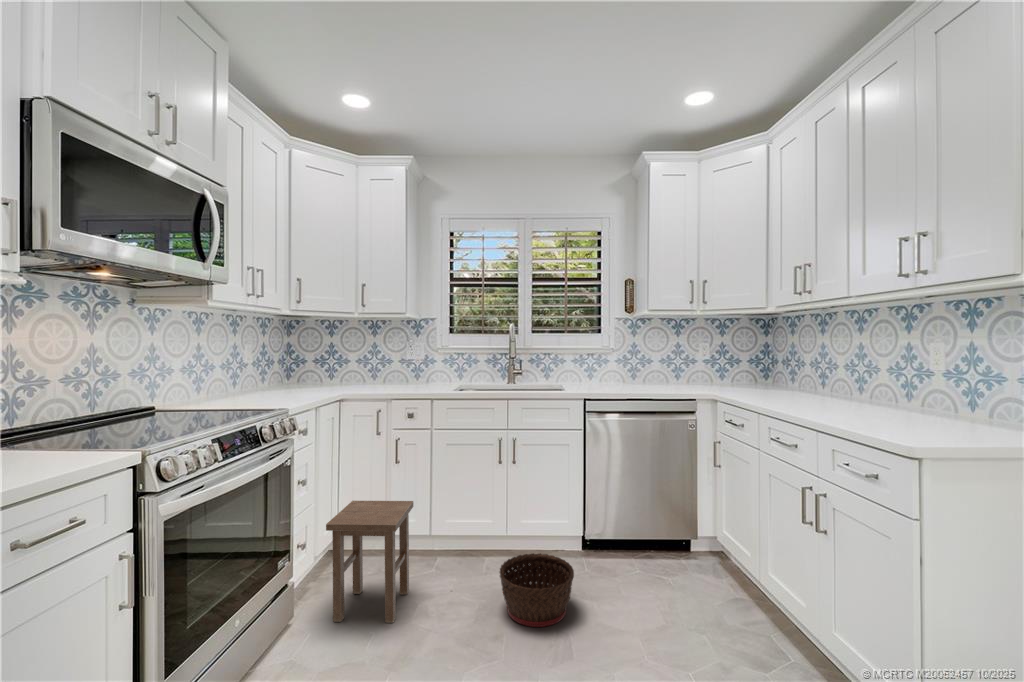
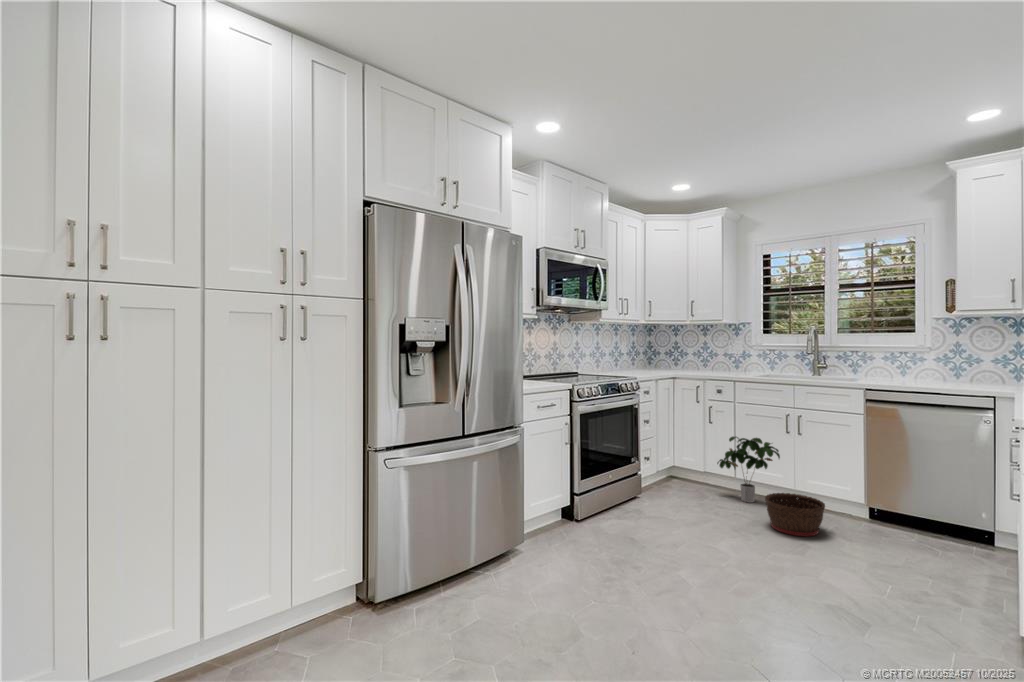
potted plant: none [410,477,494,573] -> present [717,437,780,503]
stool: present [326,501,414,623] -> none [656,439,714,510]

